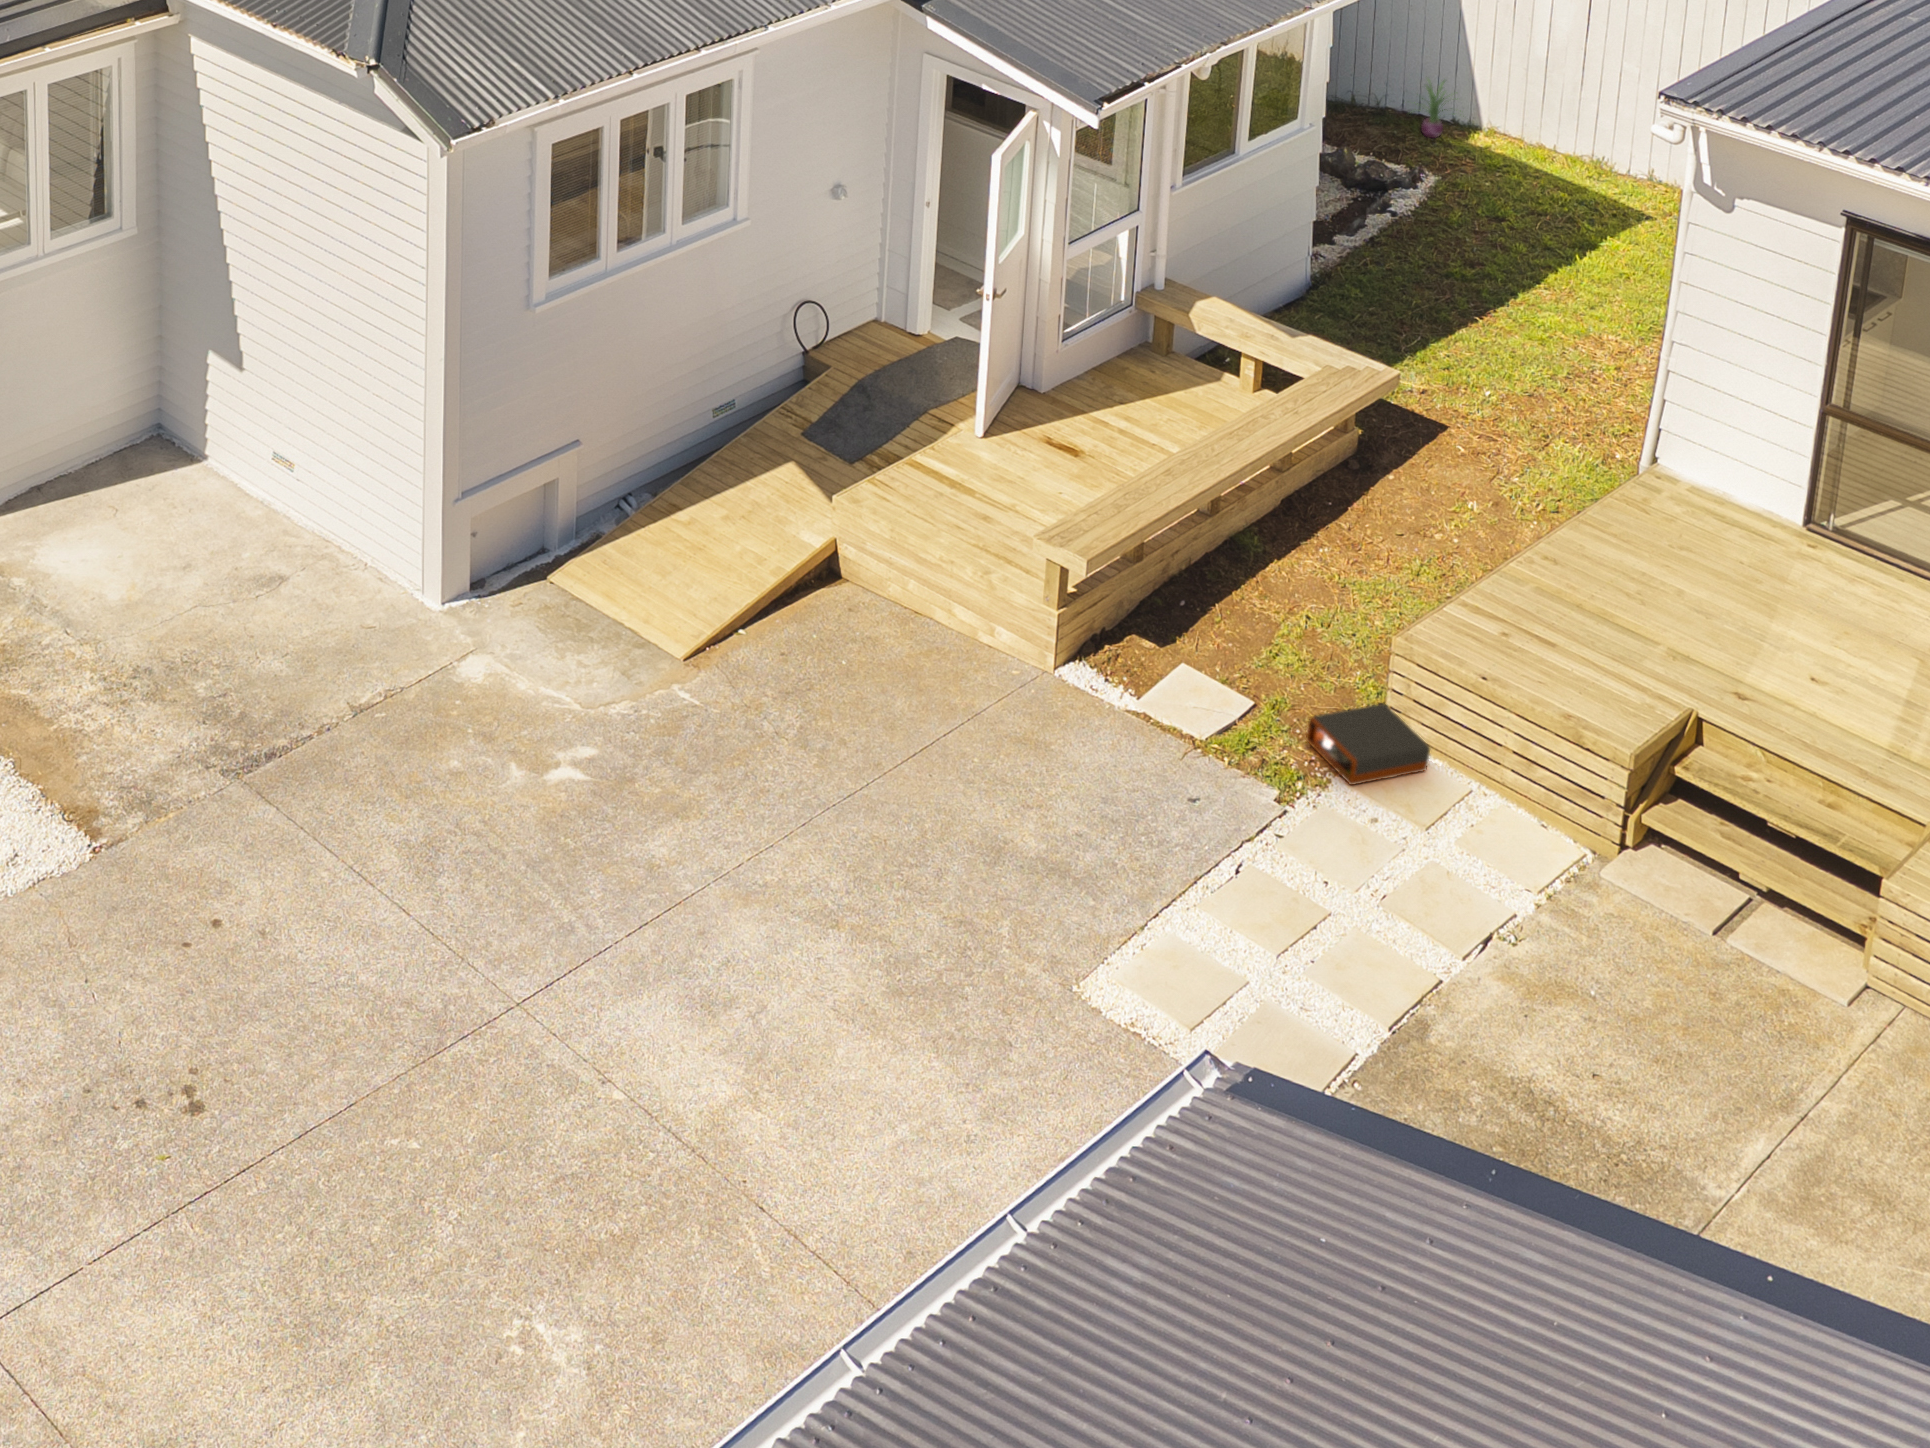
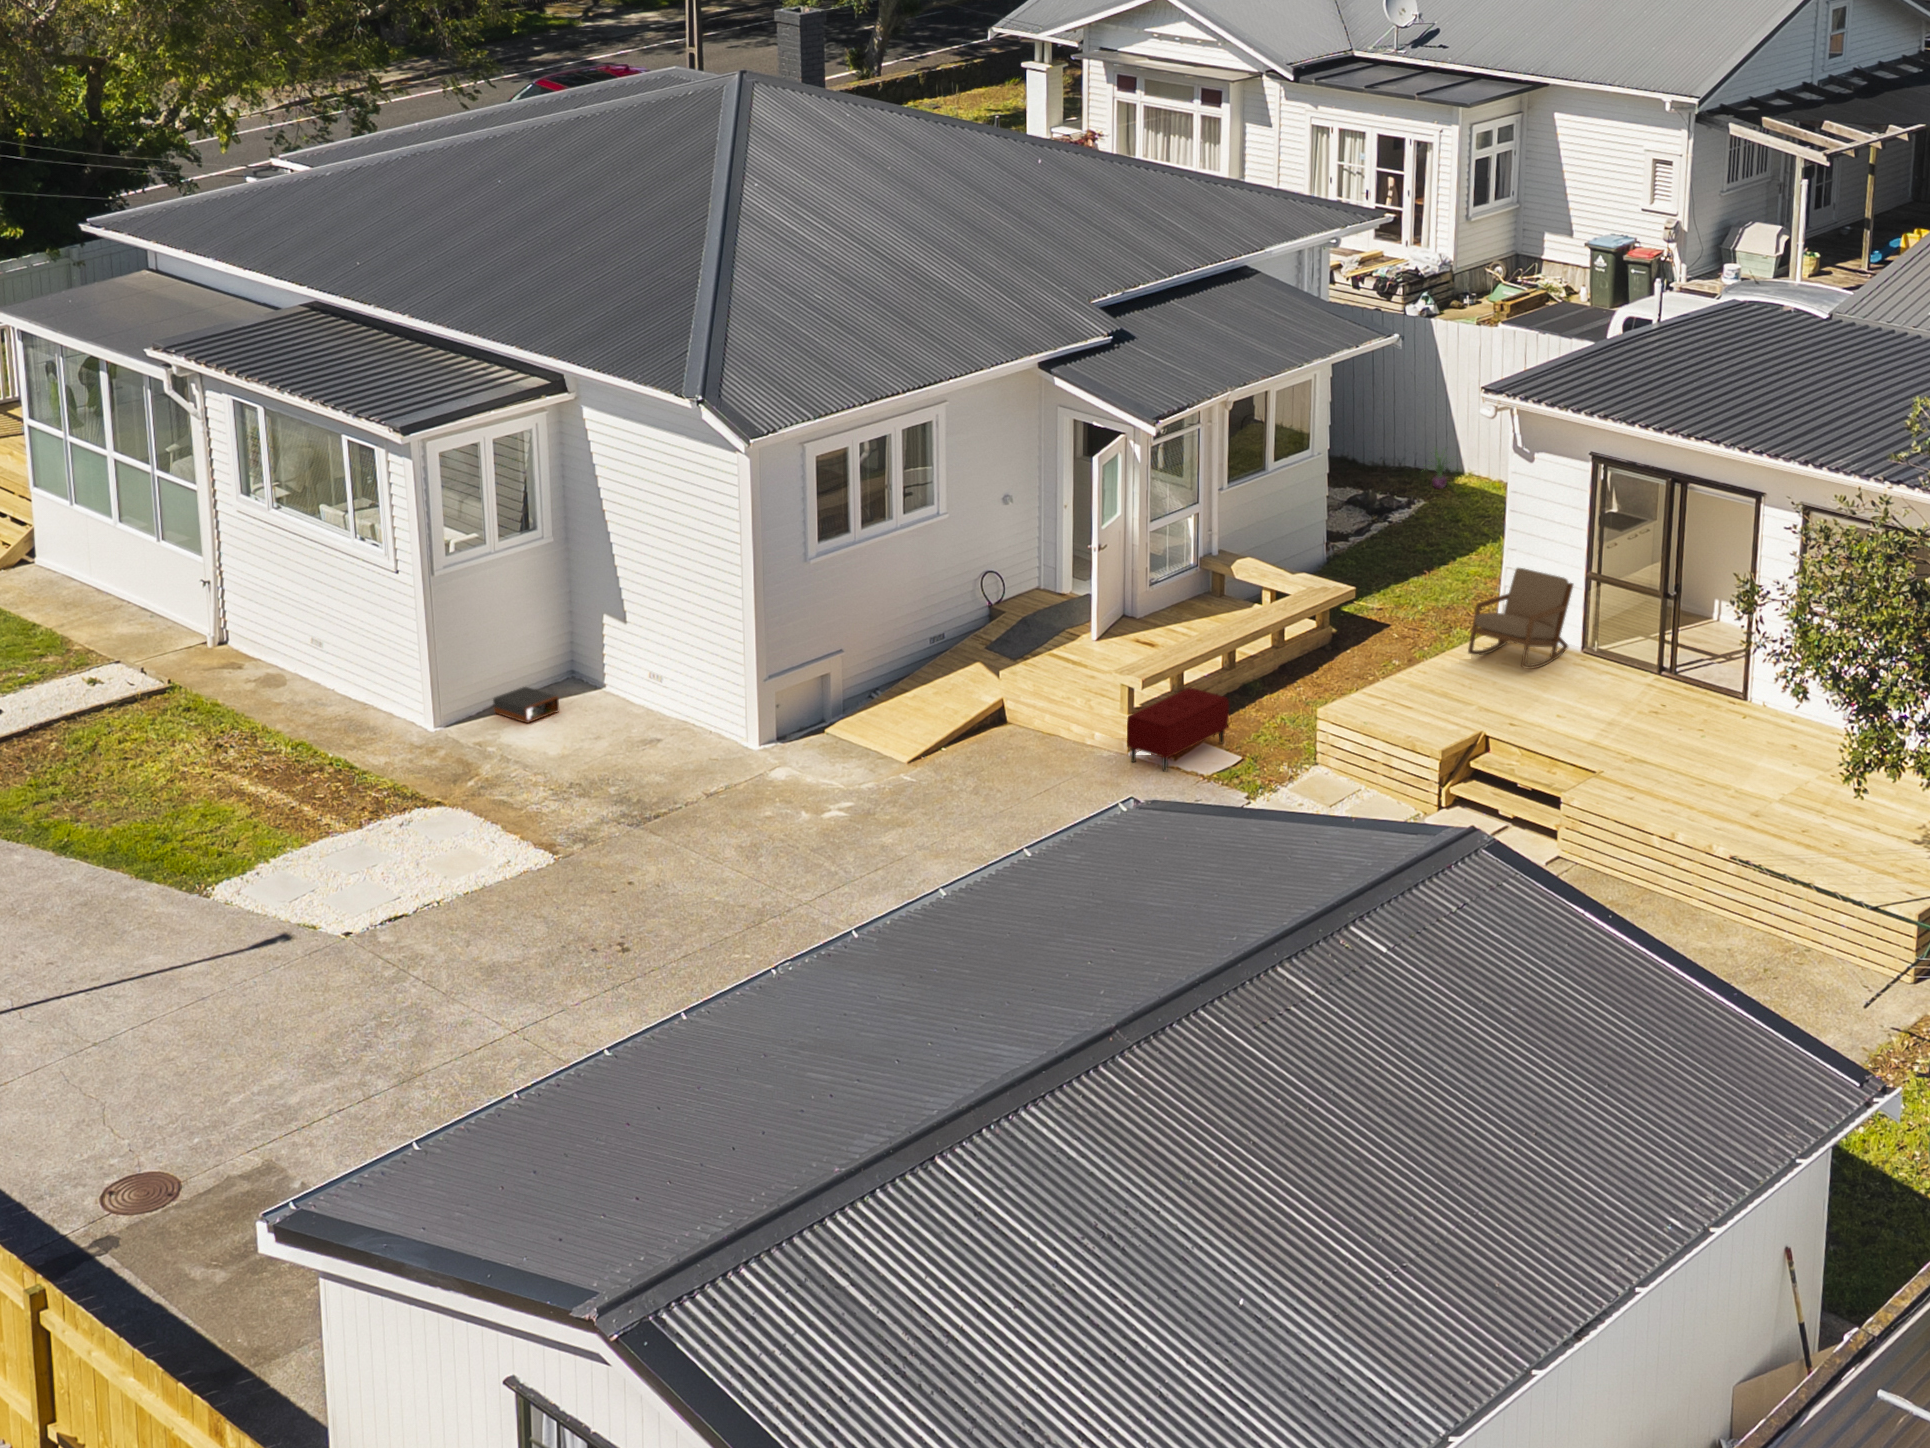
chair: none [1615,379,1798,561] -> present [1468,568,1573,669]
bench: none [1052,549,1218,710] -> present [1127,687,1229,772]
storage box: present [1306,704,1430,785] -> present [493,687,559,723]

